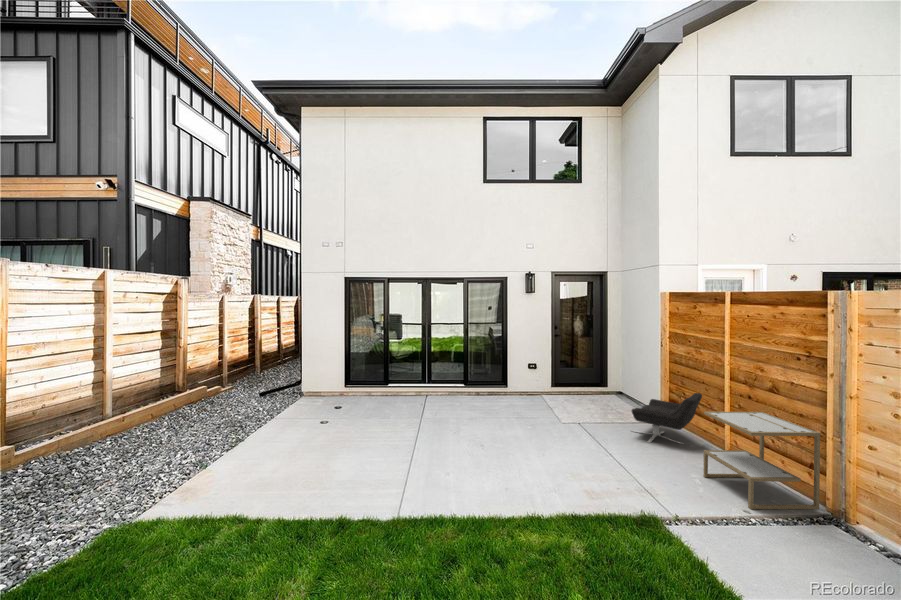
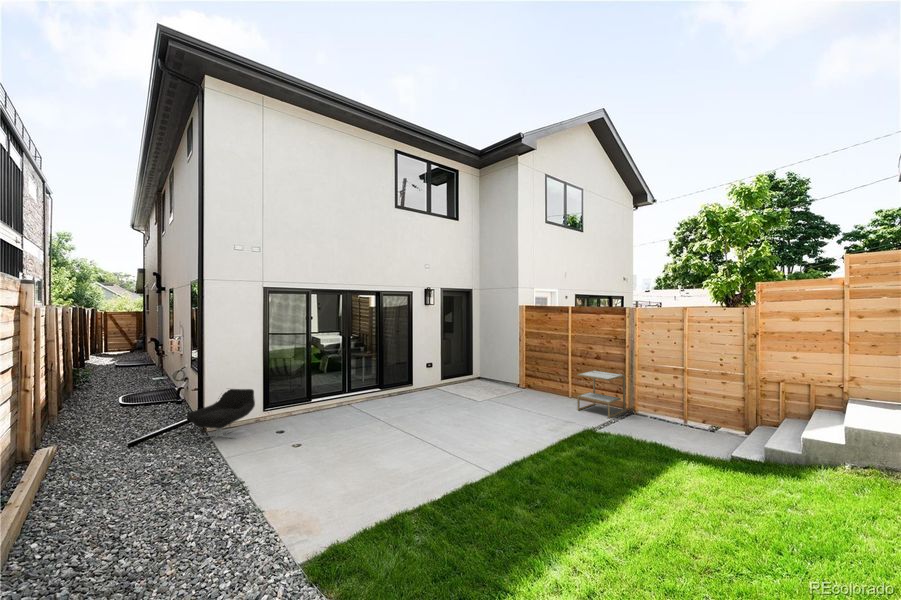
lounge chair: present [631,393,702,444] -> present [187,389,255,446]

